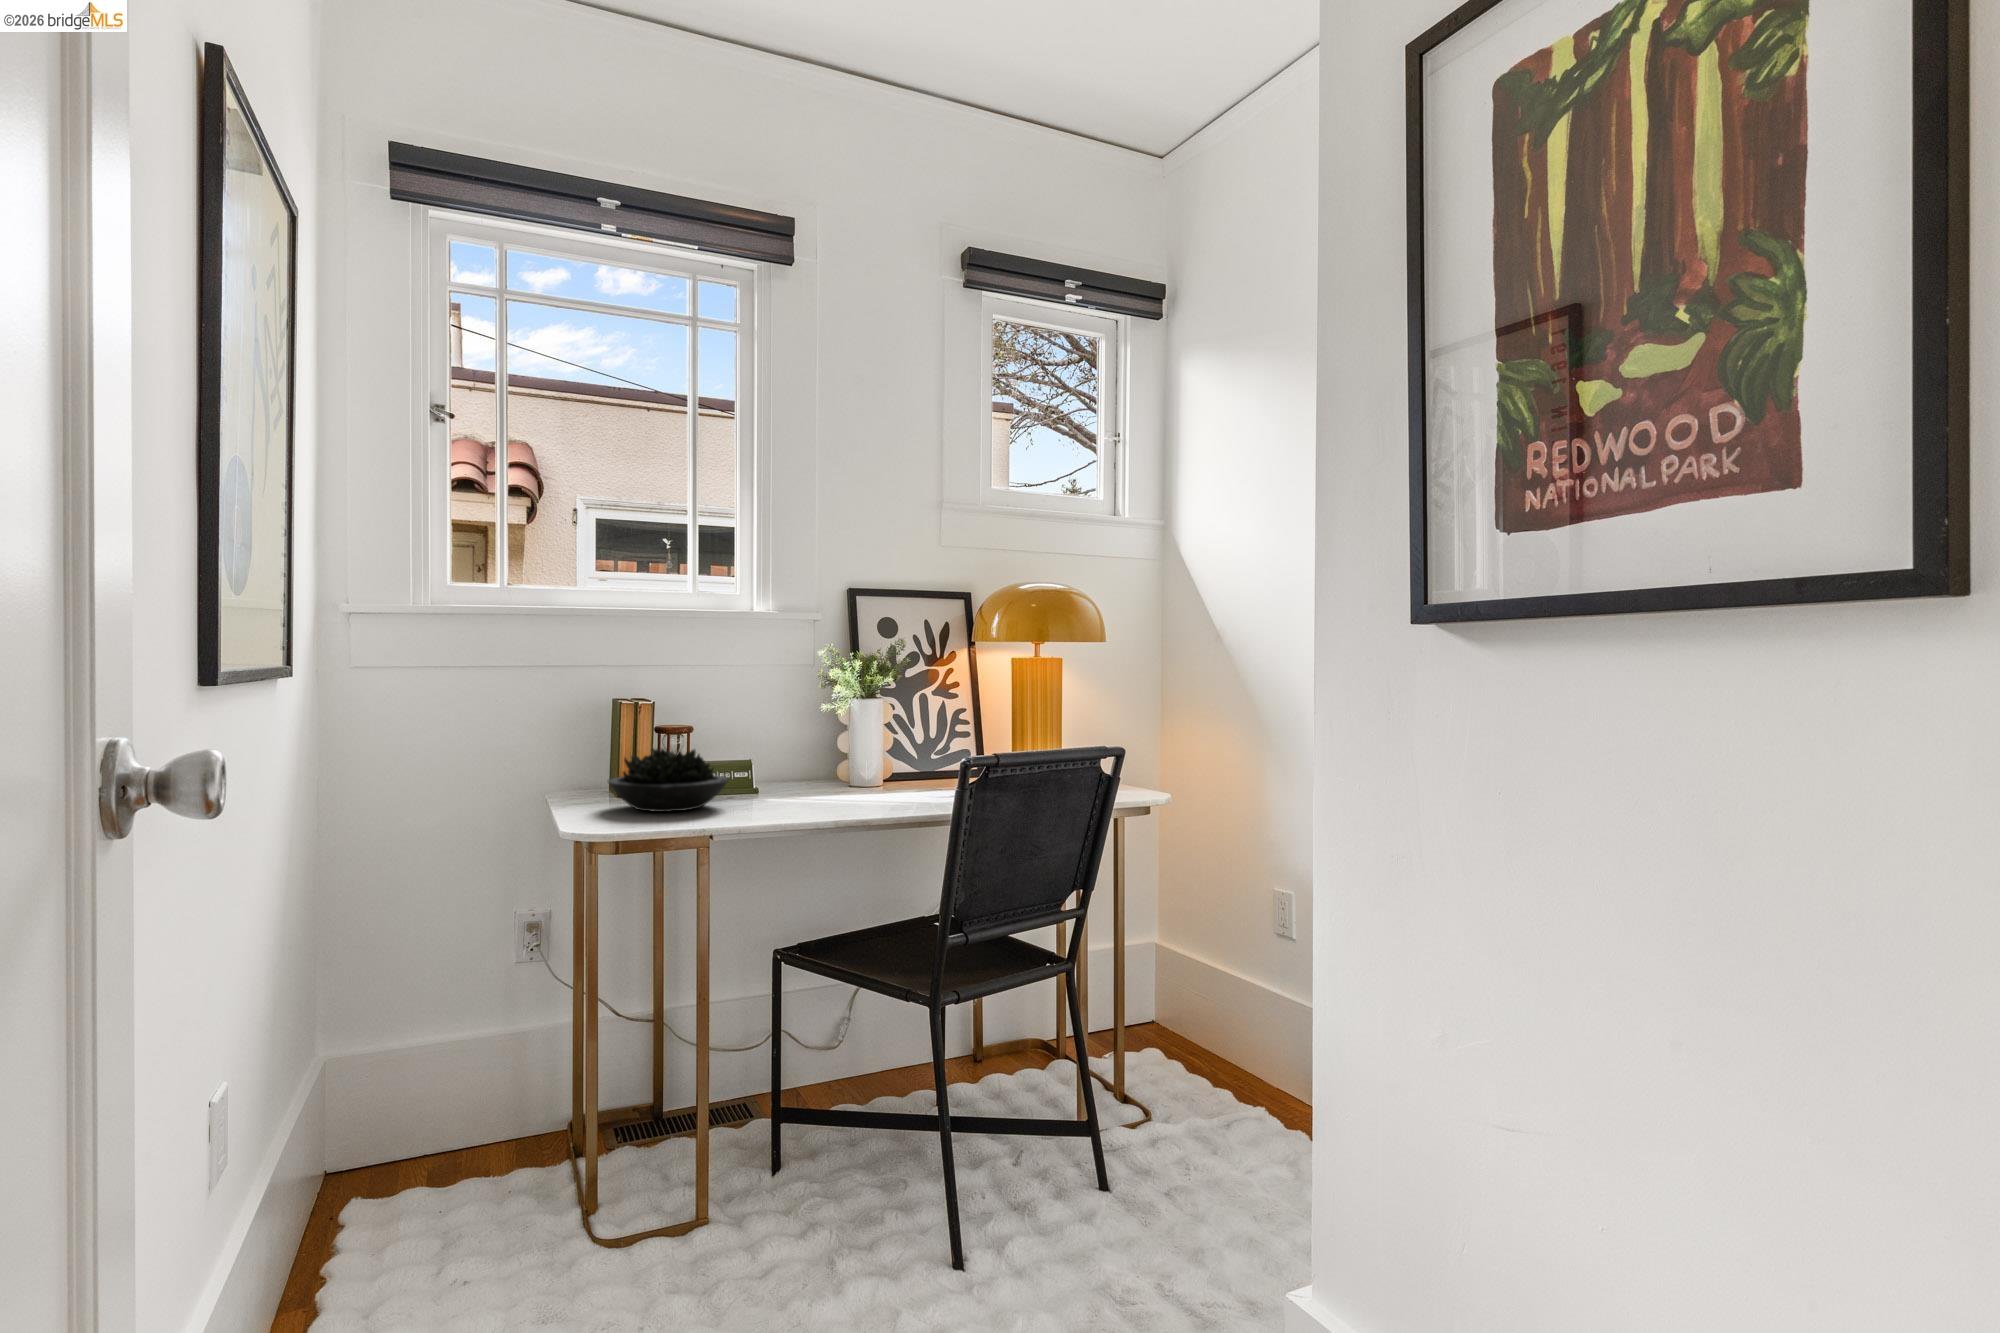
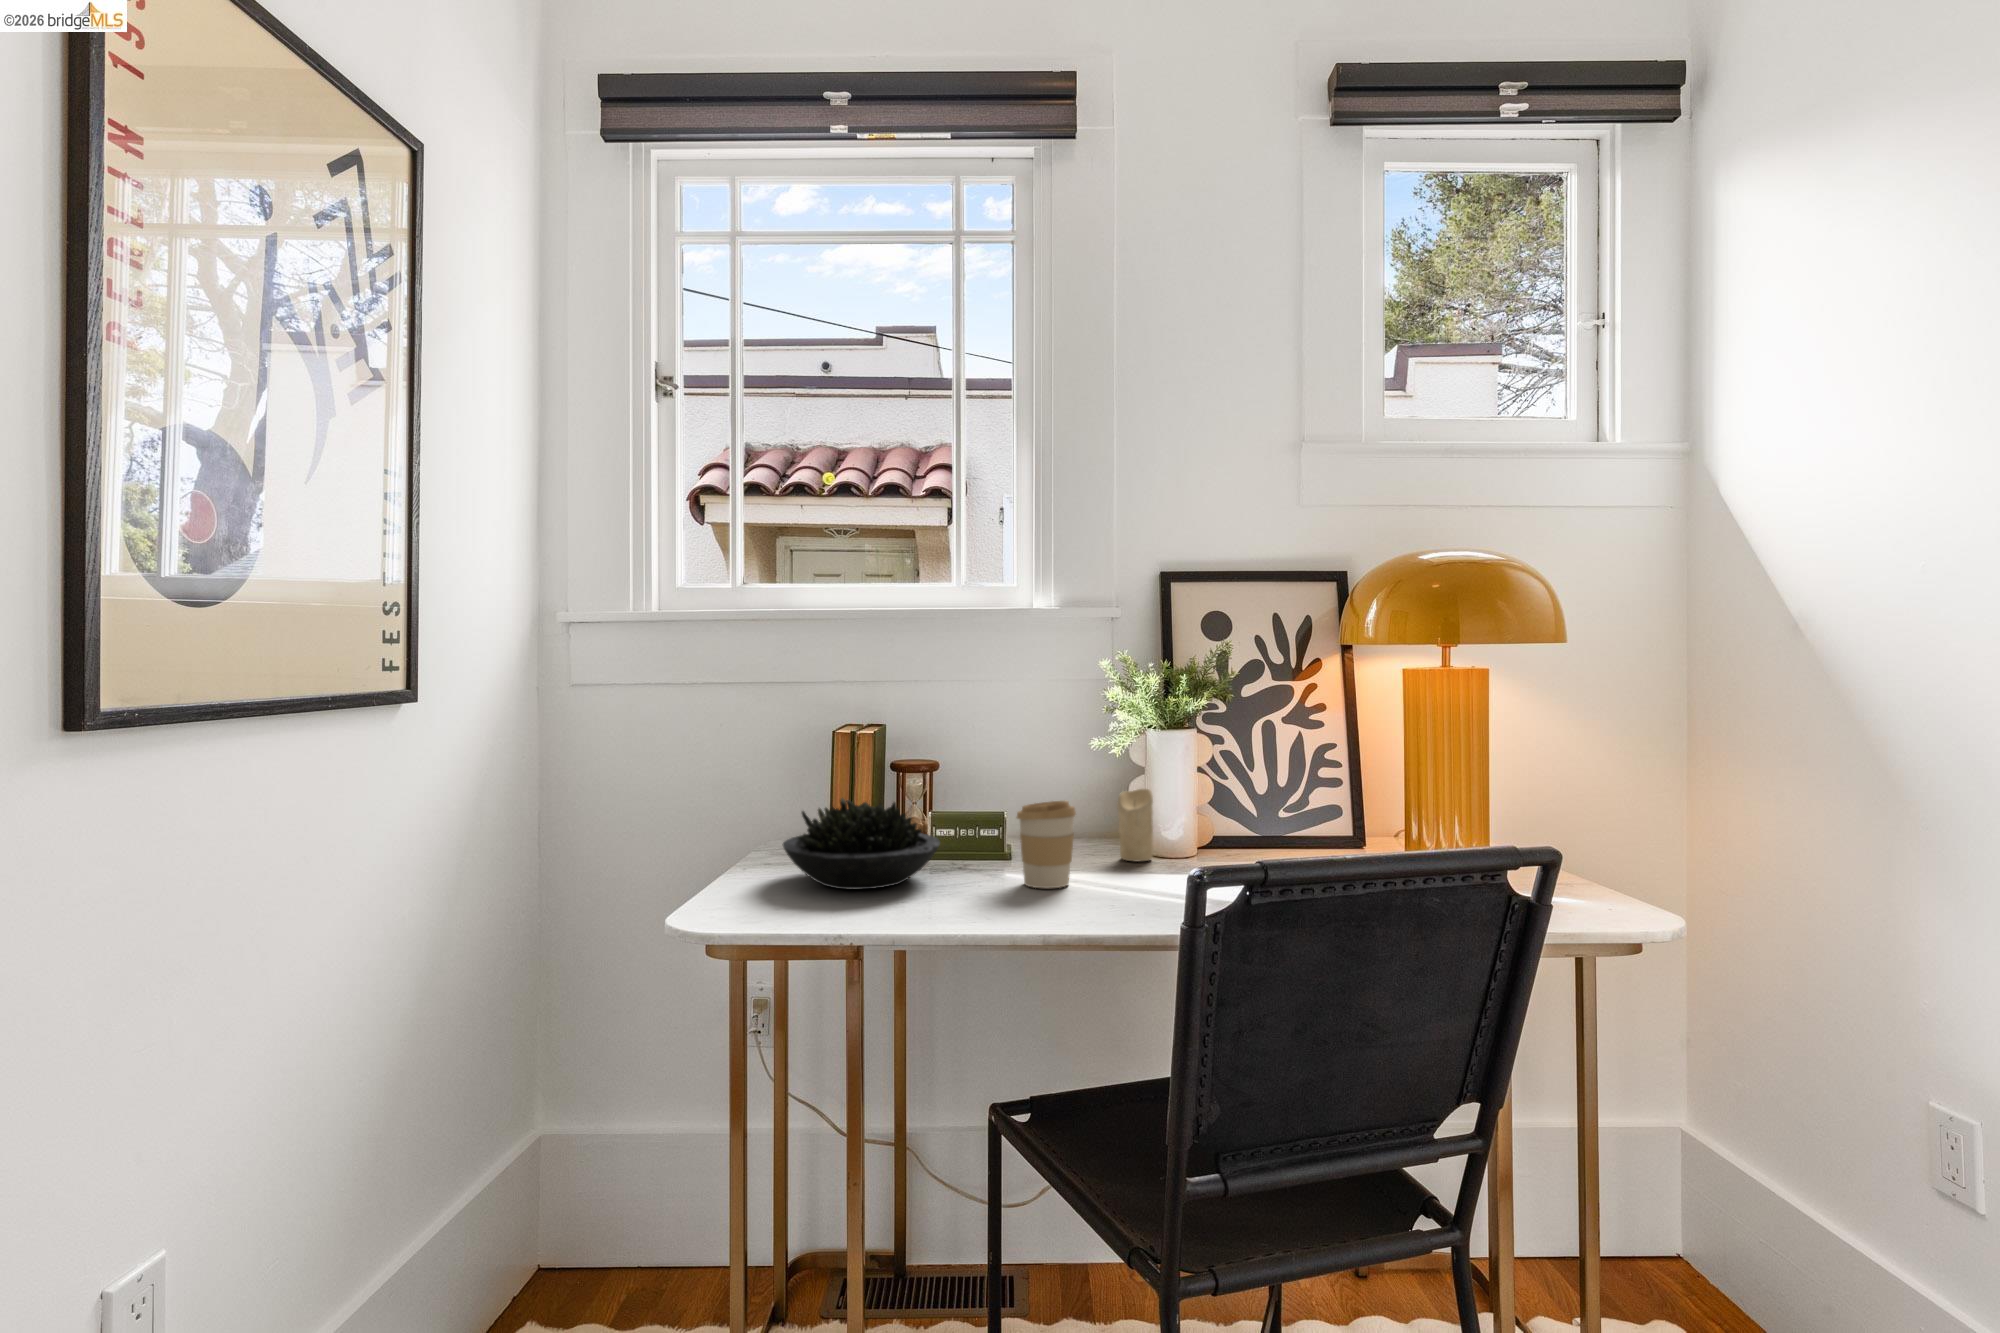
candle: none [834,739,860,790] -> present [1117,789,1153,862]
coffee cup: none [783,744,825,804] -> present [1017,801,1076,888]

